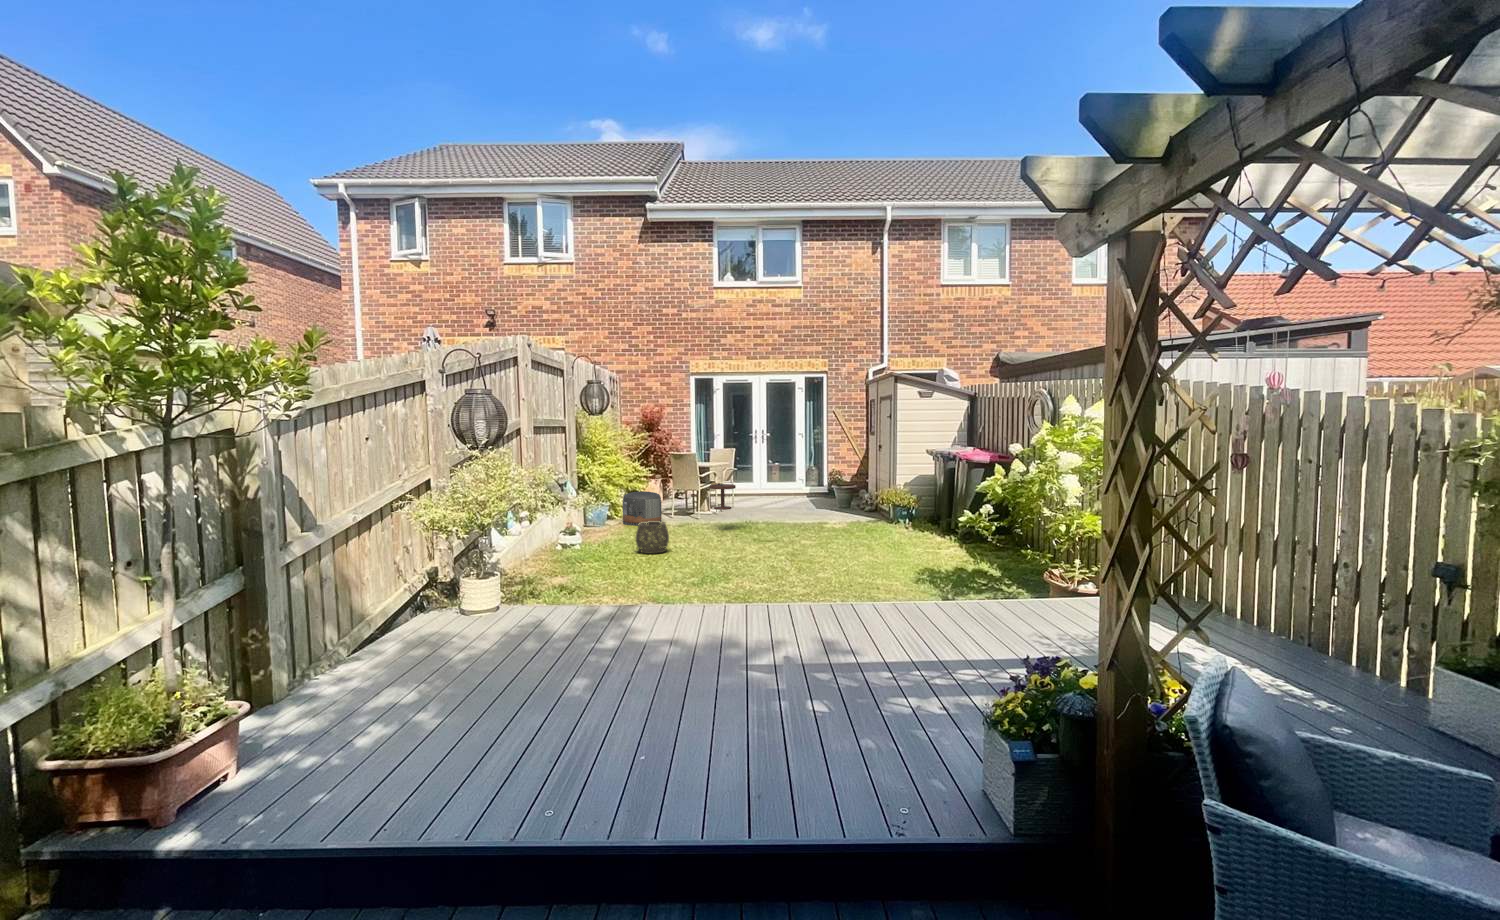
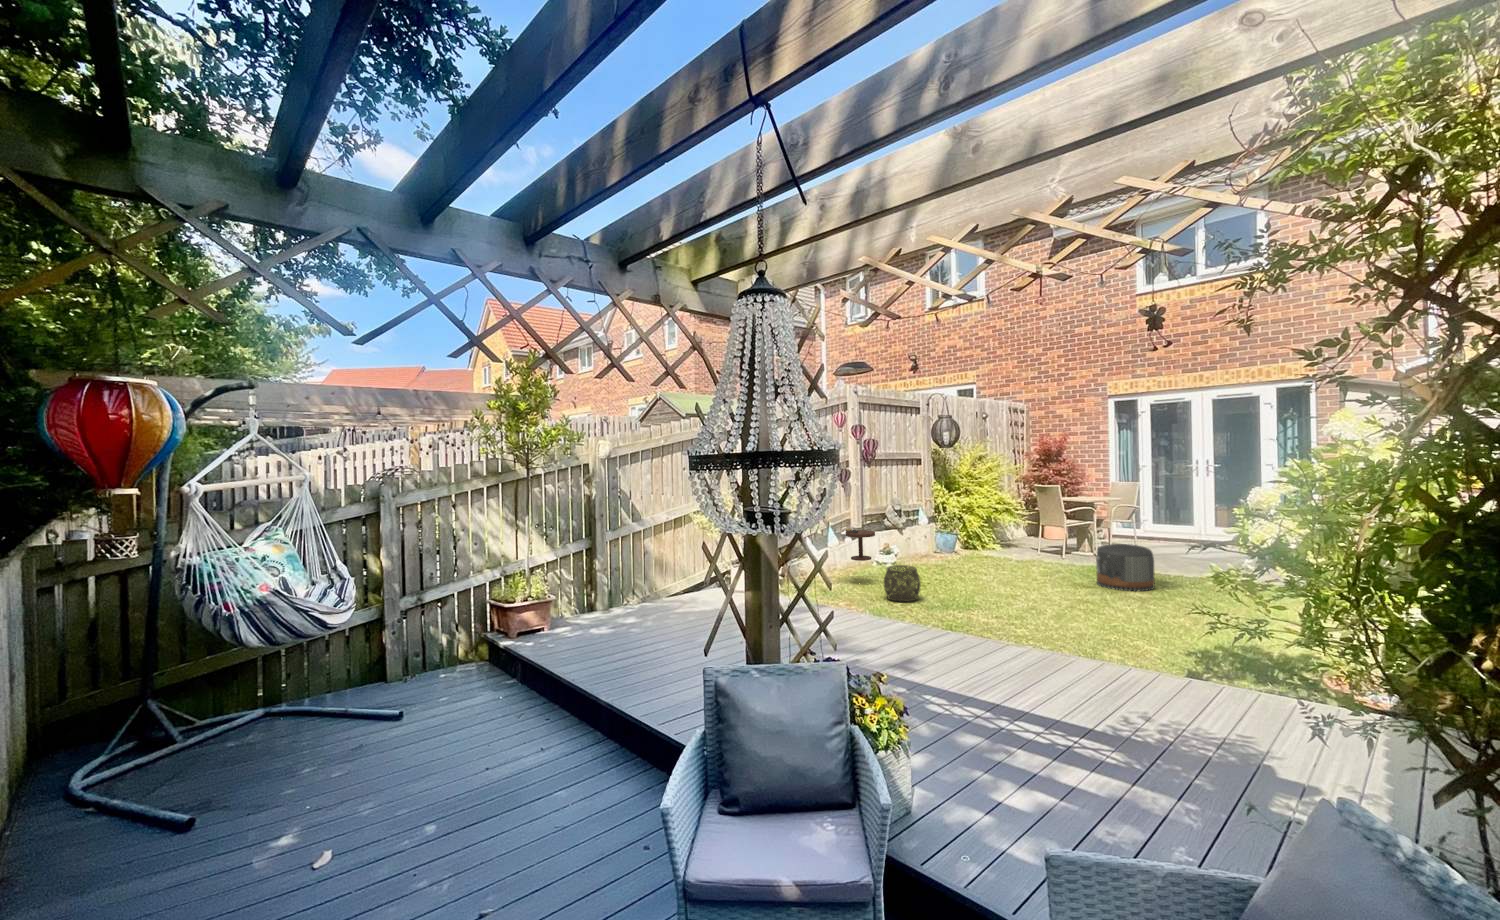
side table: present [710,483,736,510] -> present [845,528,875,561]
pouf: present [623,491,662,526] -> present [1096,544,1155,591]

